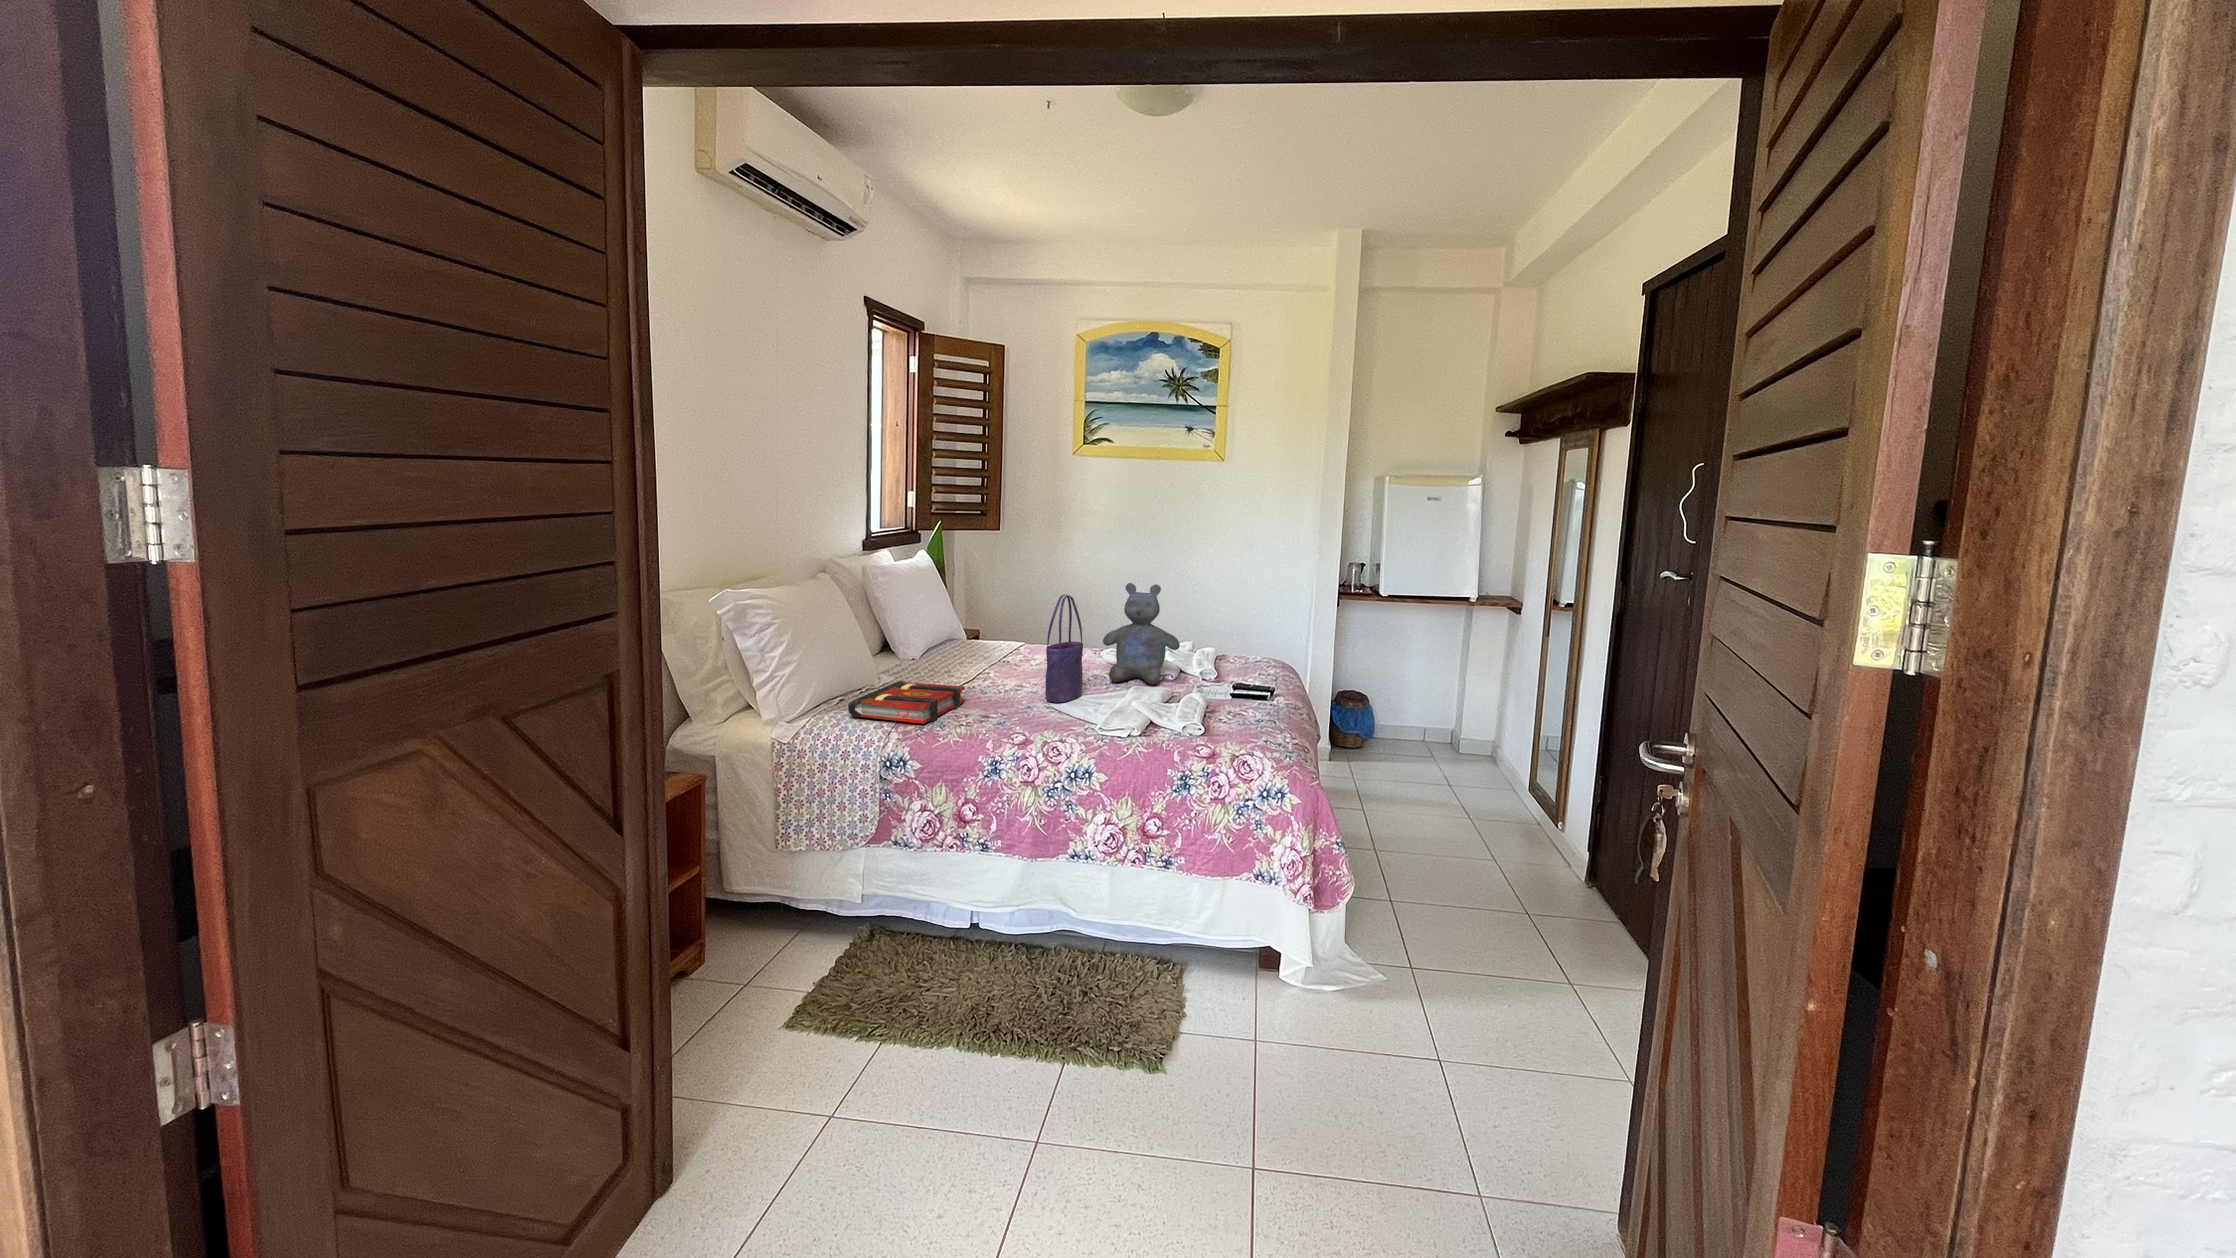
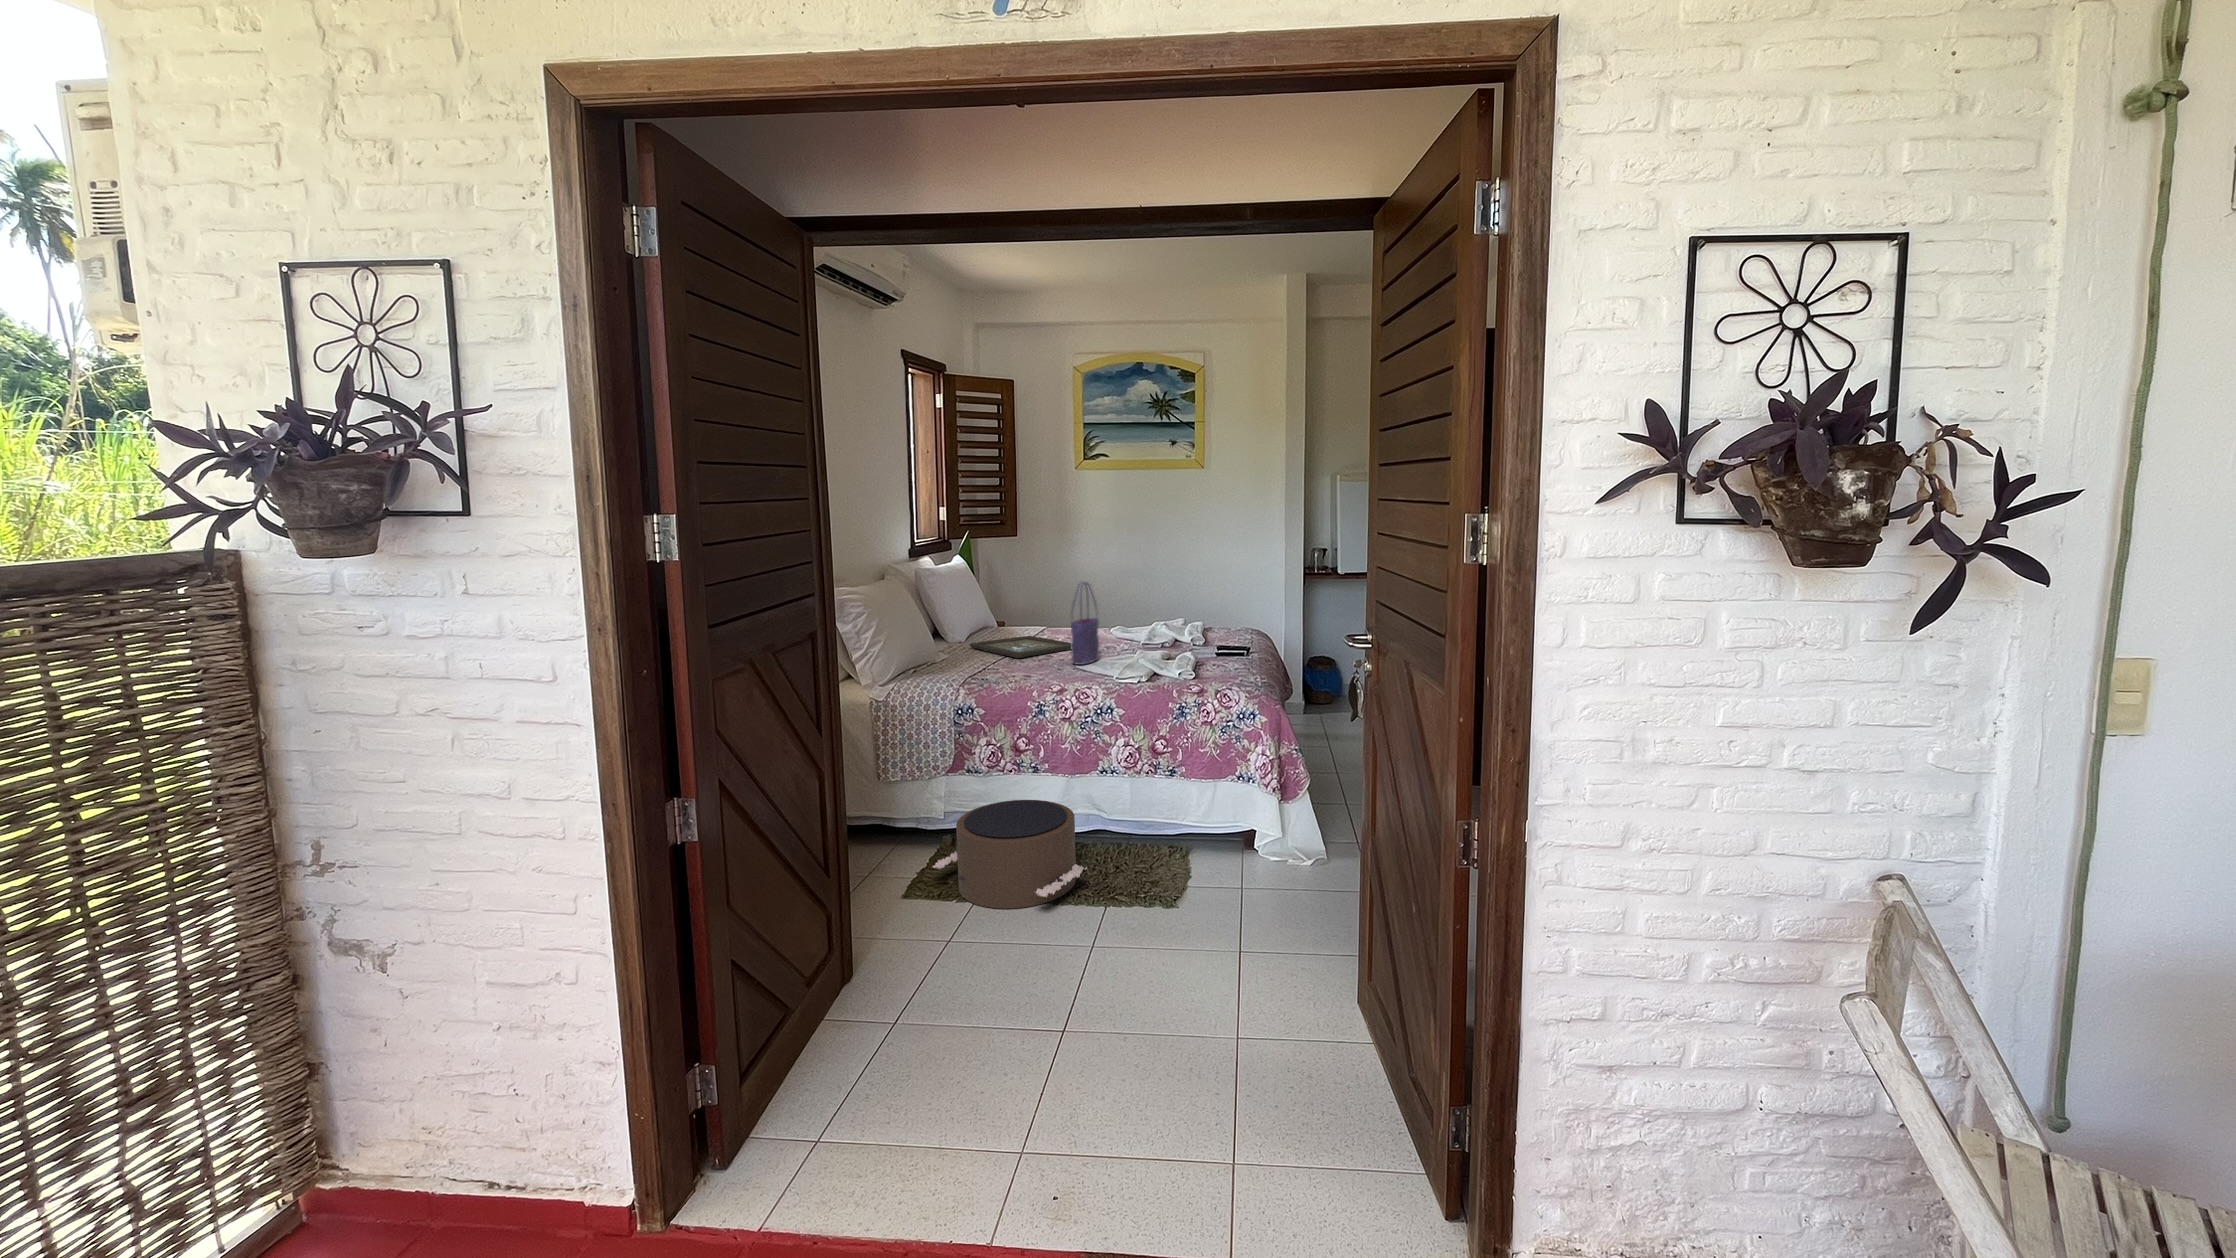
stuffed bear: present [1103,583,1180,685] -> none [1113,571,1174,650]
tray: none [923,655,1058,688] -> present [970,636,1071,658]
book: present [848,681,965,724] -> none [924,655,1010,682]
pouf: none [830,888,1042,1059] -> present [933,800,1087,909]

